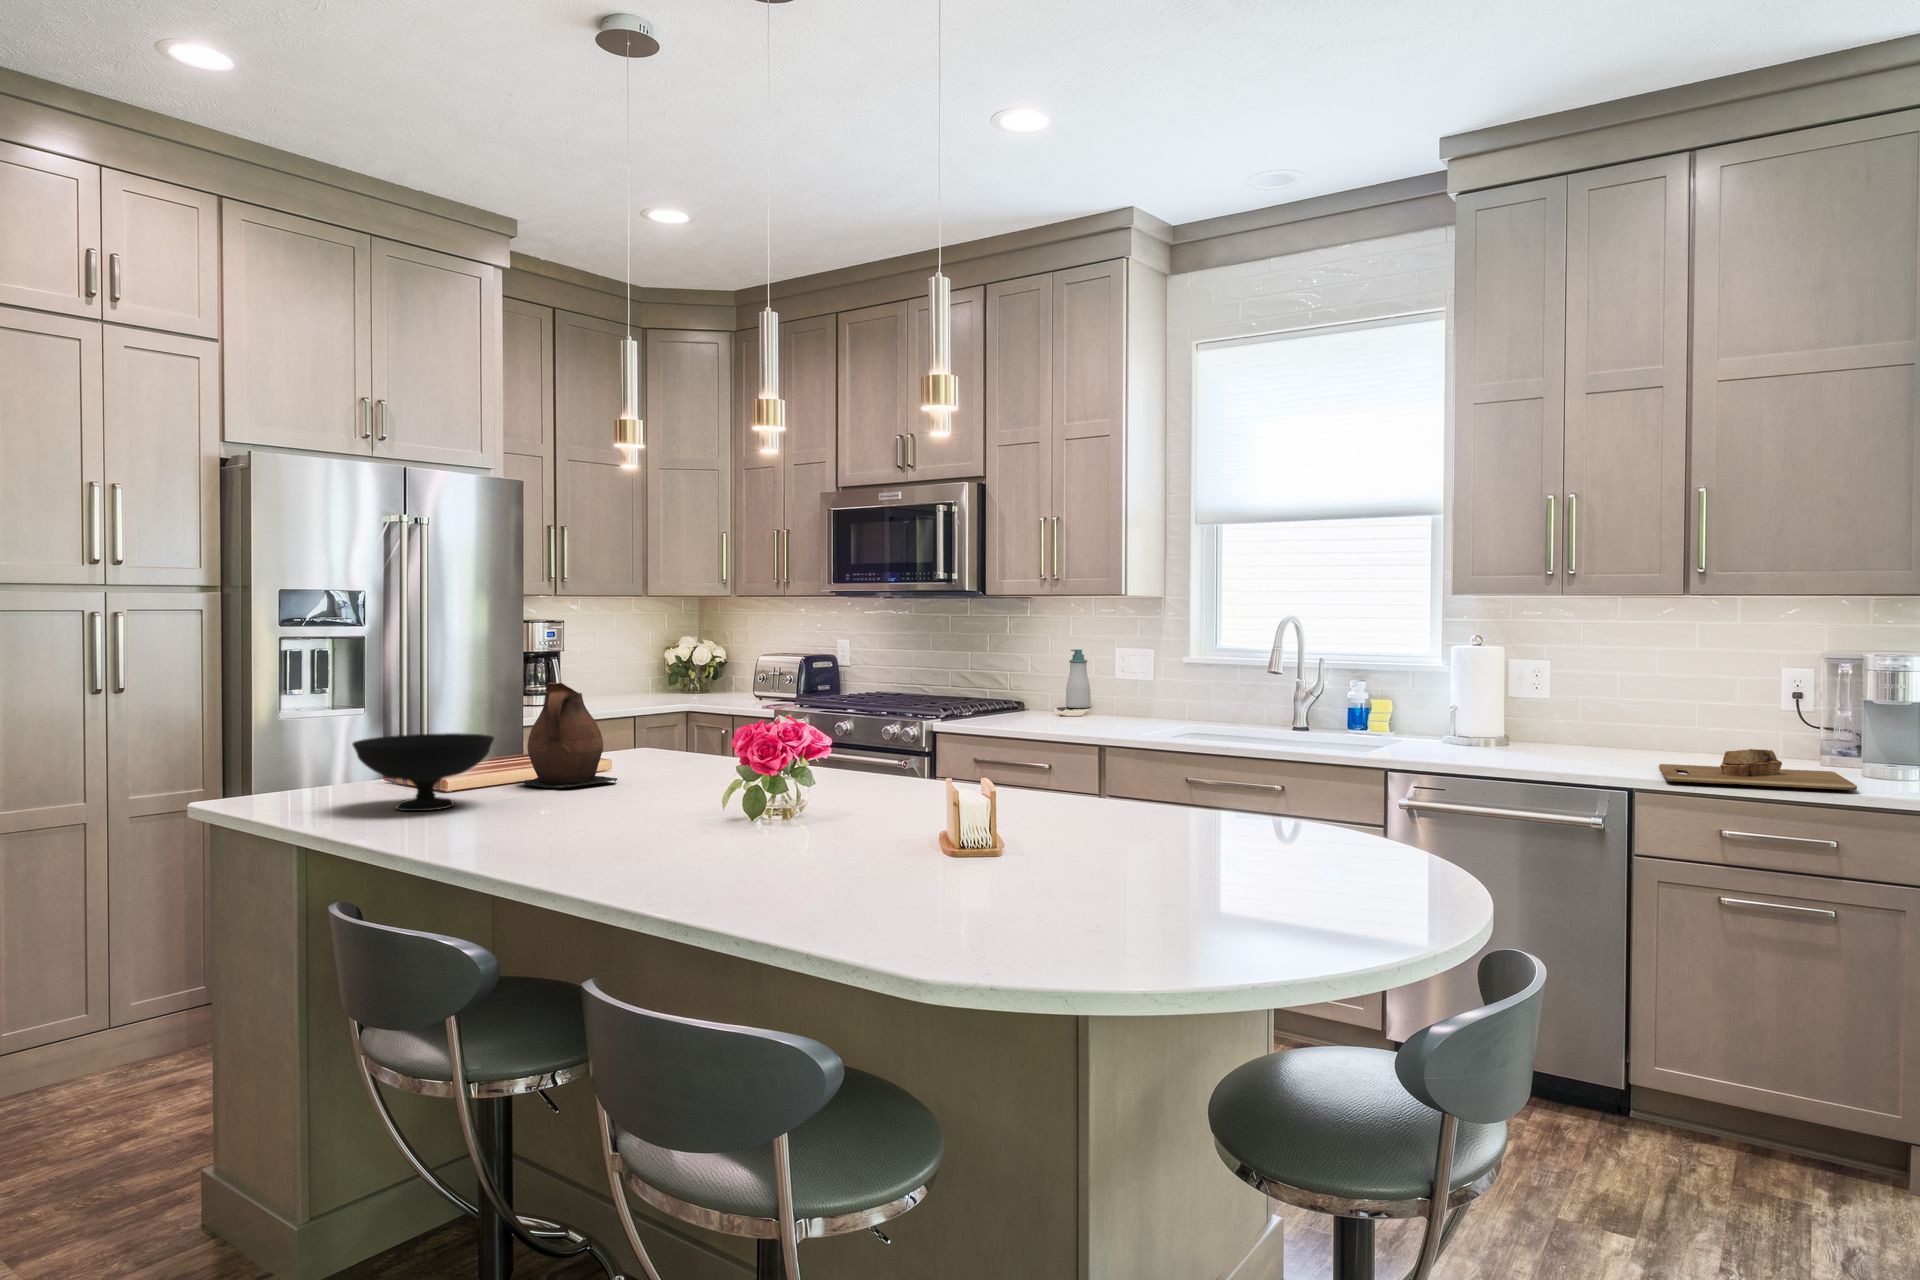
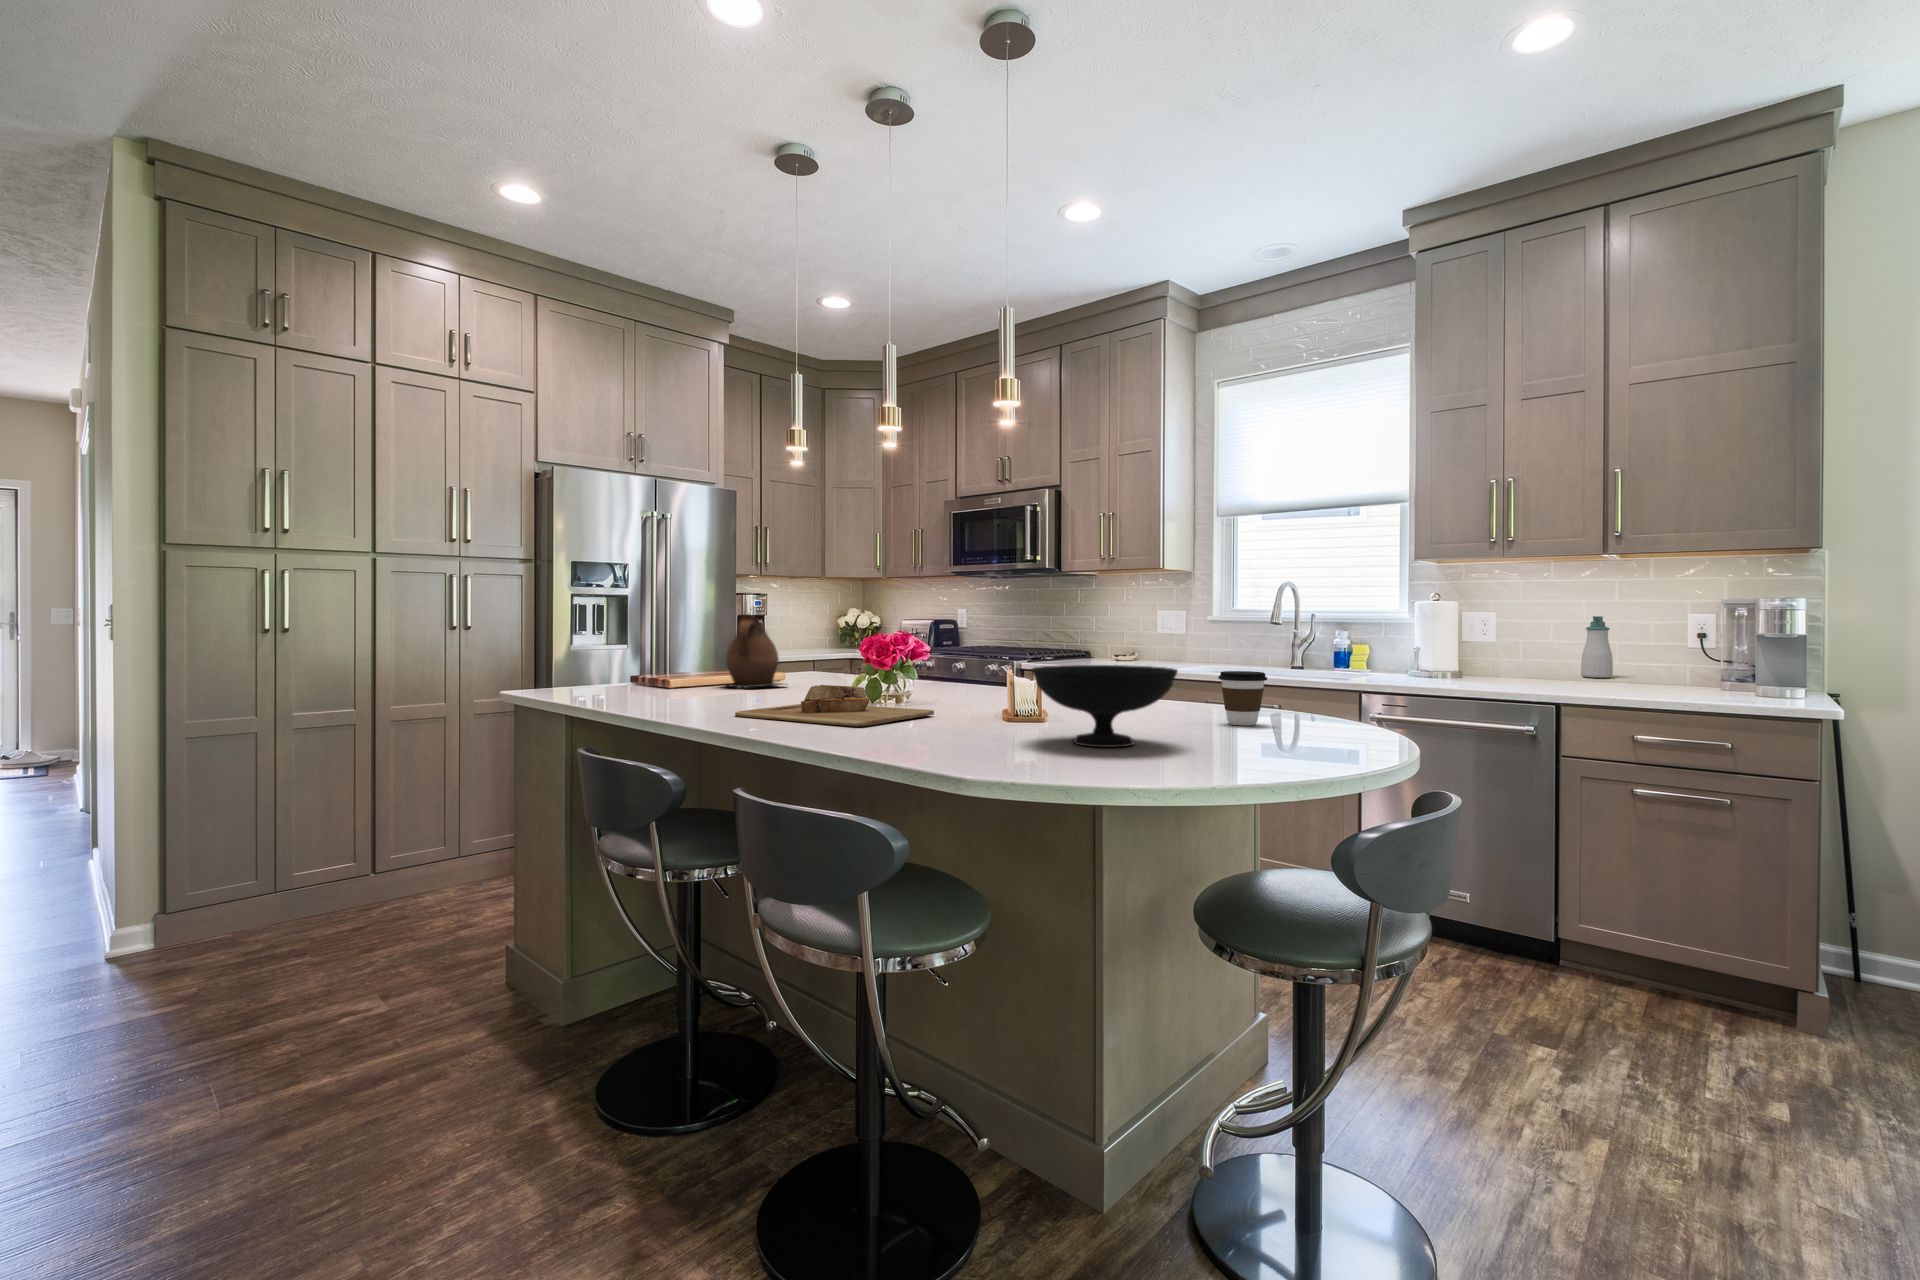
soap bottle: present [1066,649,1091,708] -> present [1581,616,1613,678]
bowl: present [352,733,494,811] -> present [1031,665,1178,747]
cutting board: present [1659,749,1857,790] -> present [735,685,934,727]
coffee cup: none [1217,778,1280,852] -> present [1219,671,1267,725]

